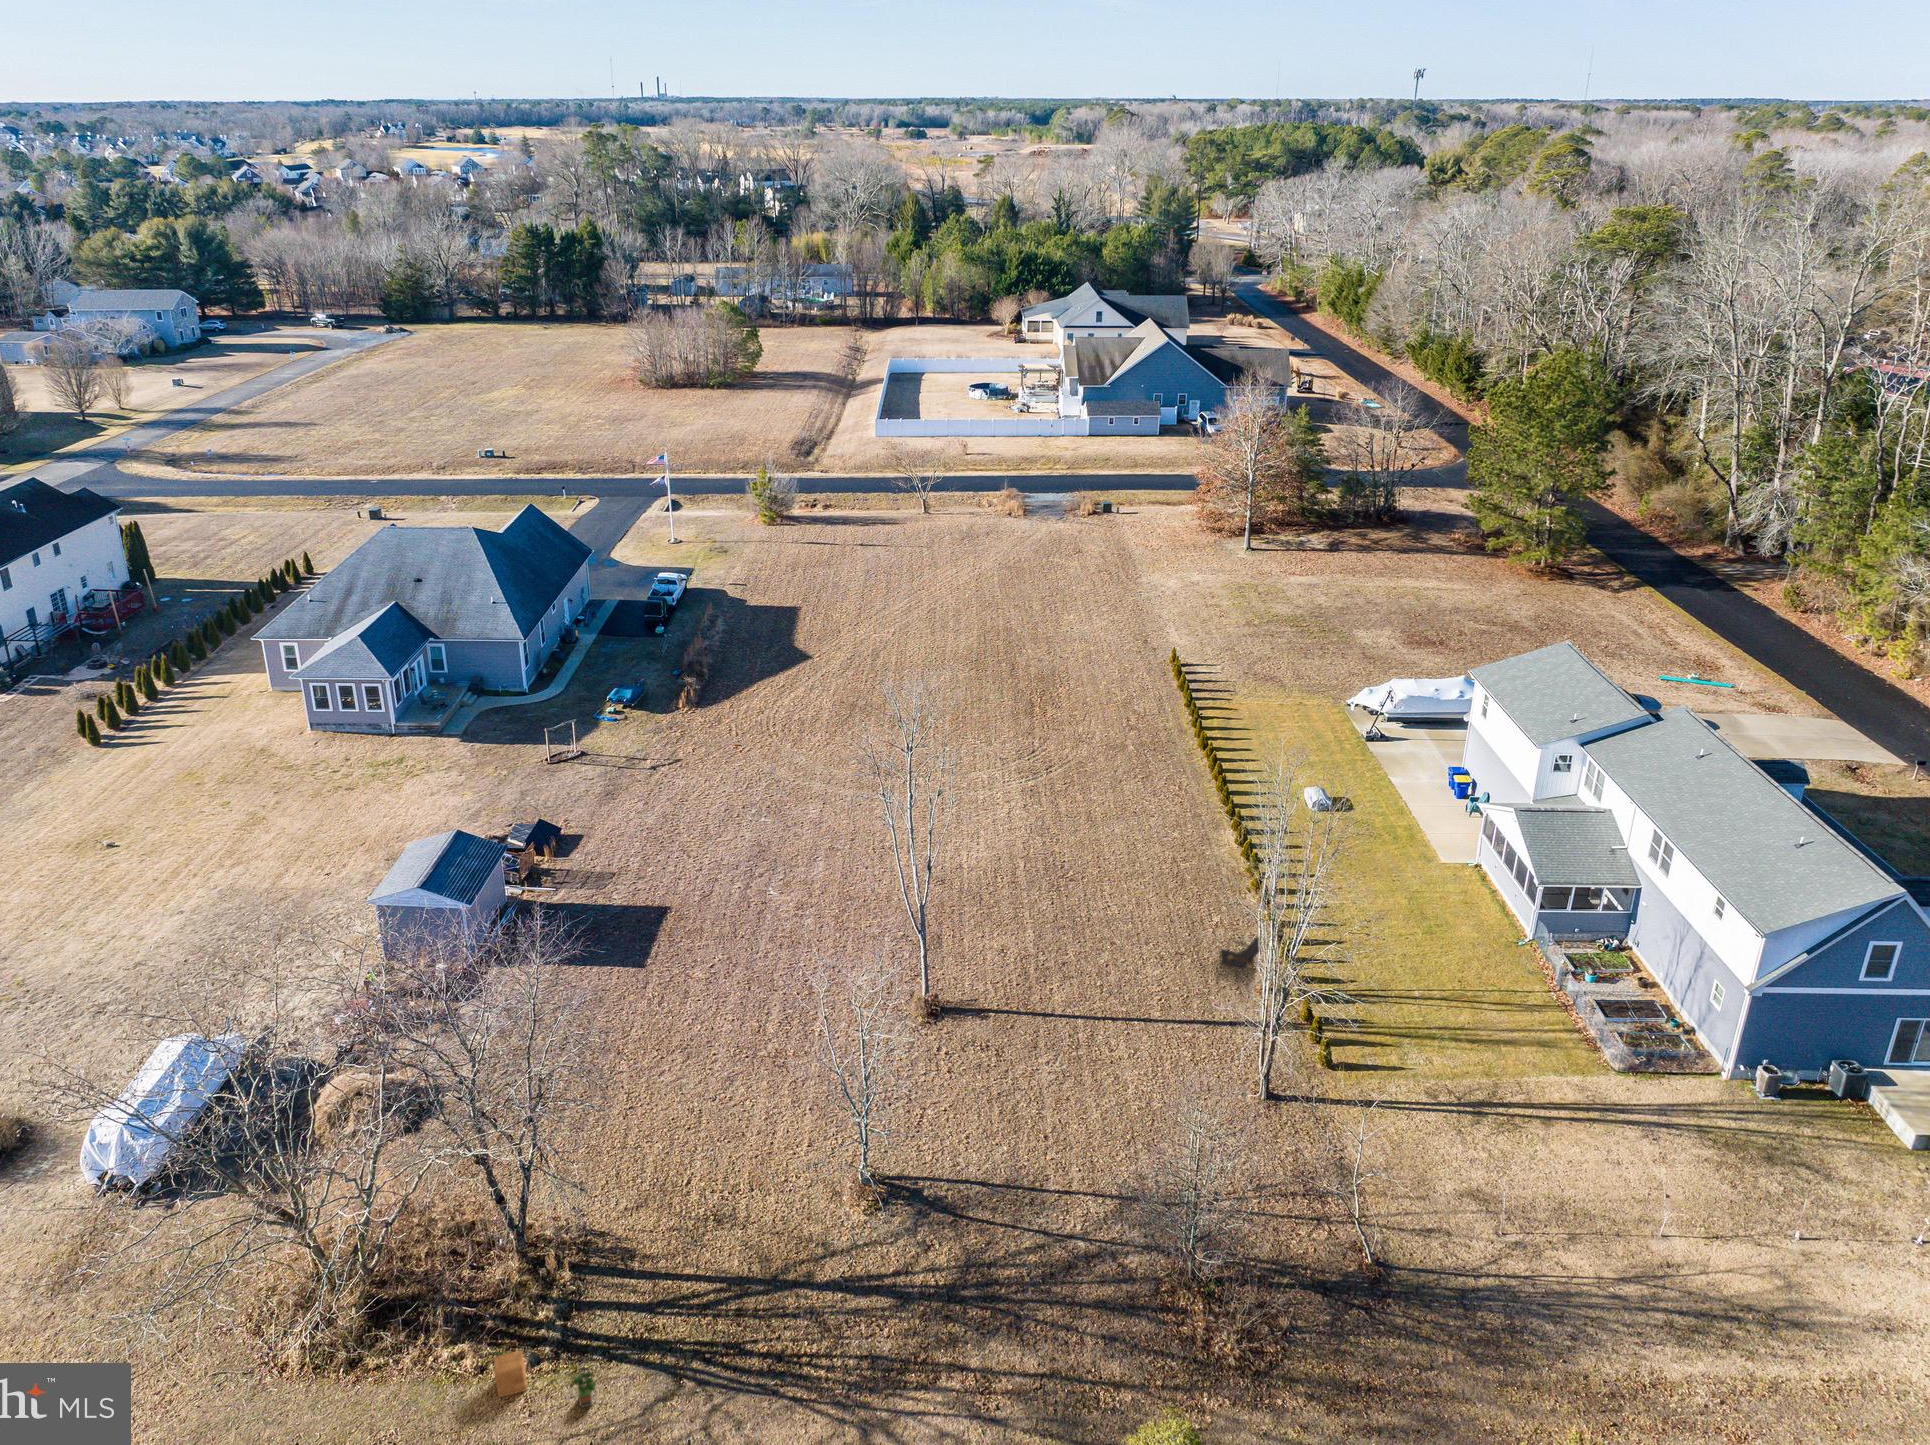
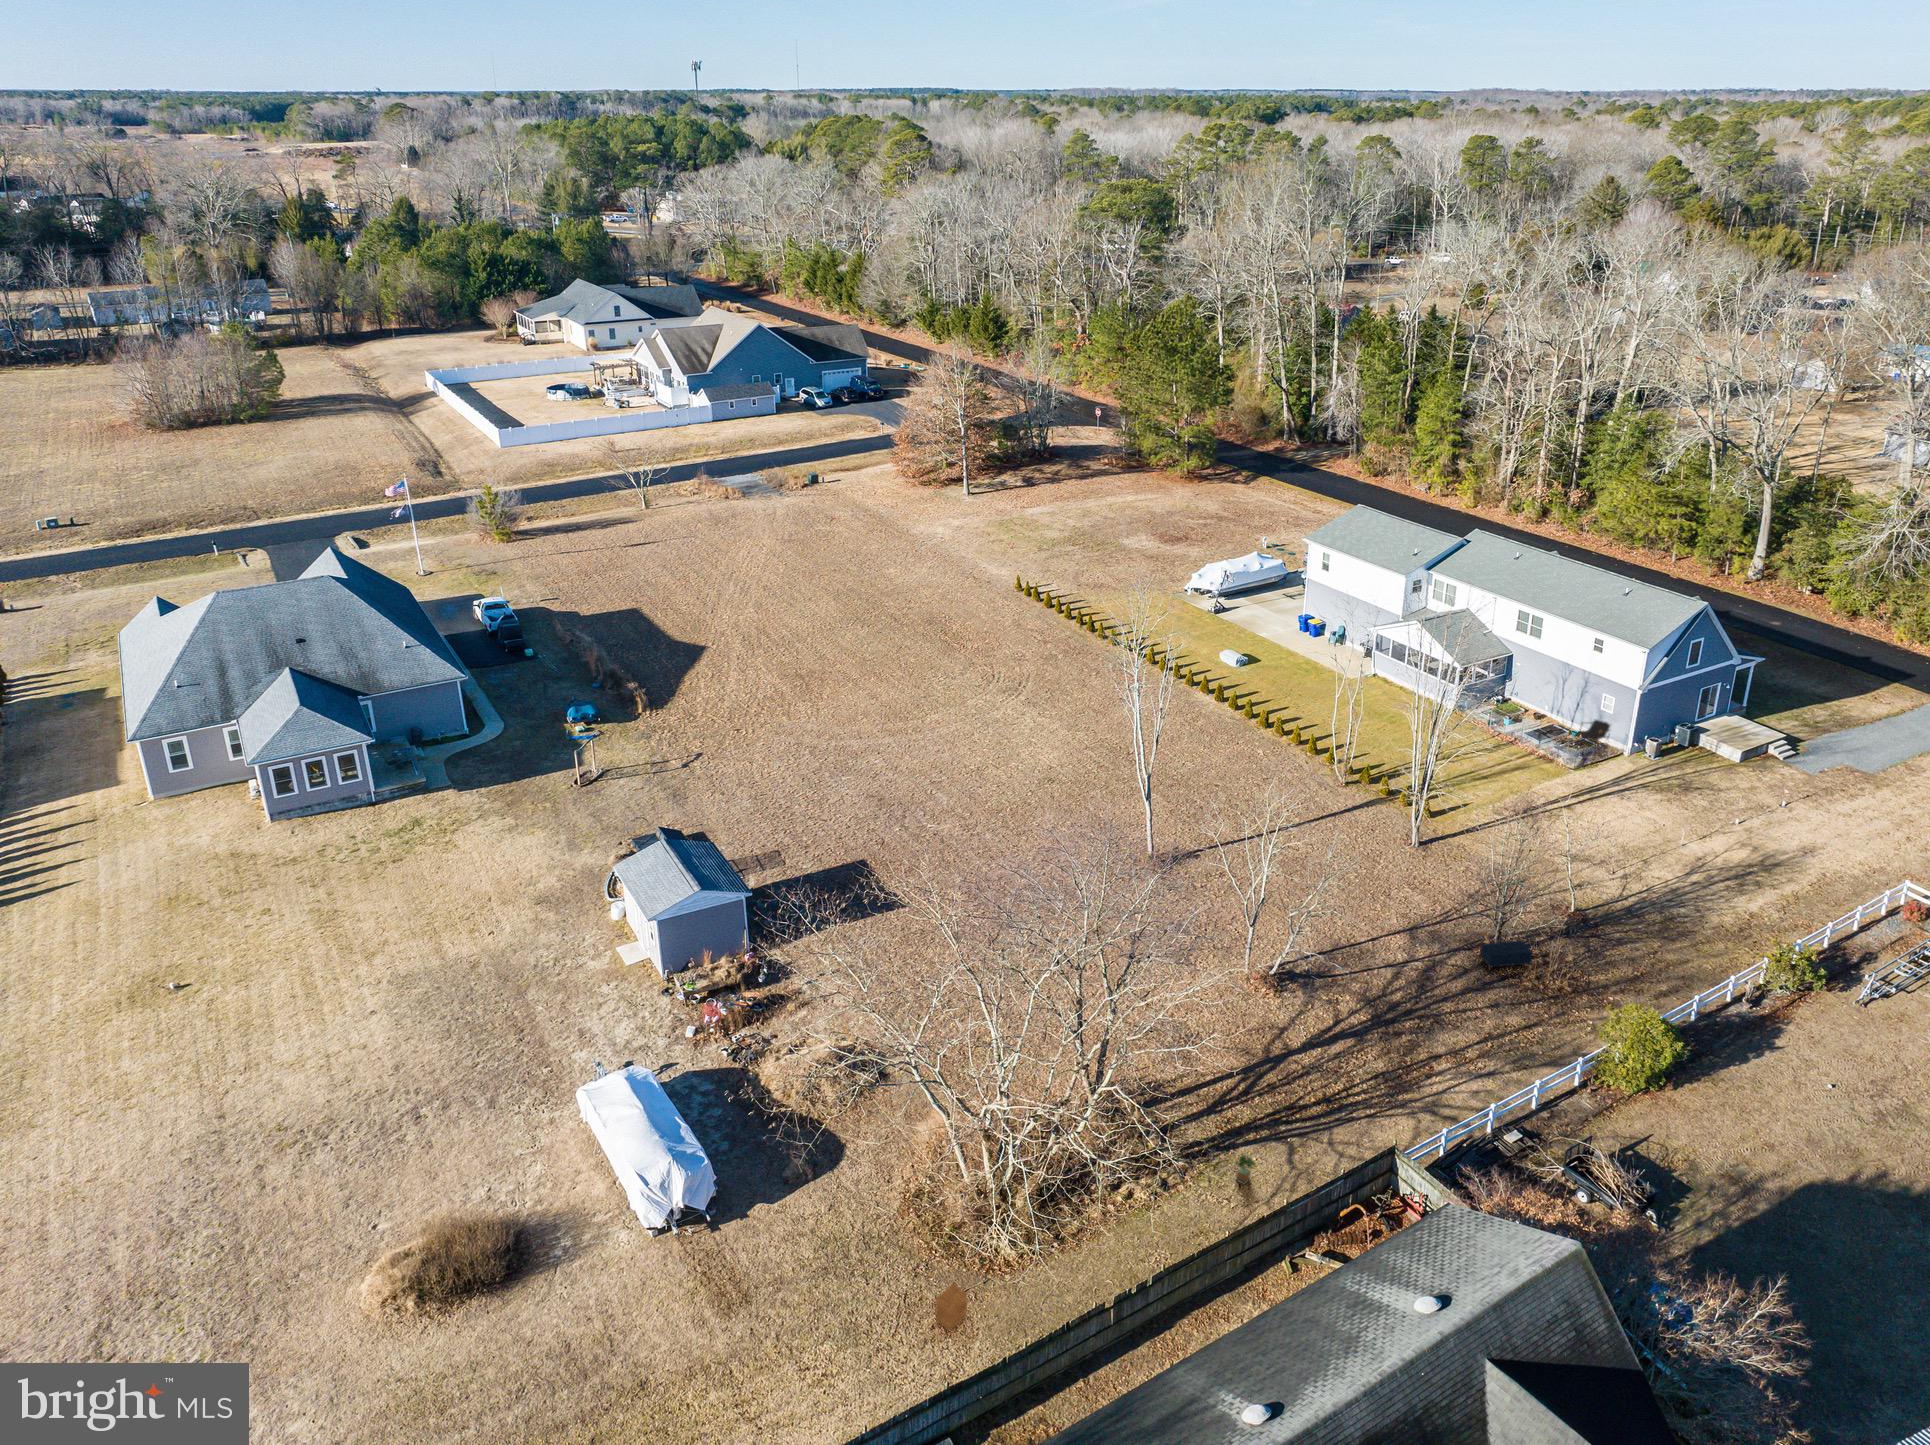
lounge chair: present [1220,937,1259,977] -> present [1578,719,1610,744]
bench: none [1153,1252,1222,1313] -> present [1480,940,1533,971]
cardboard box: present [494,1351,527,1397] -> present [935,1284,967,1331]

